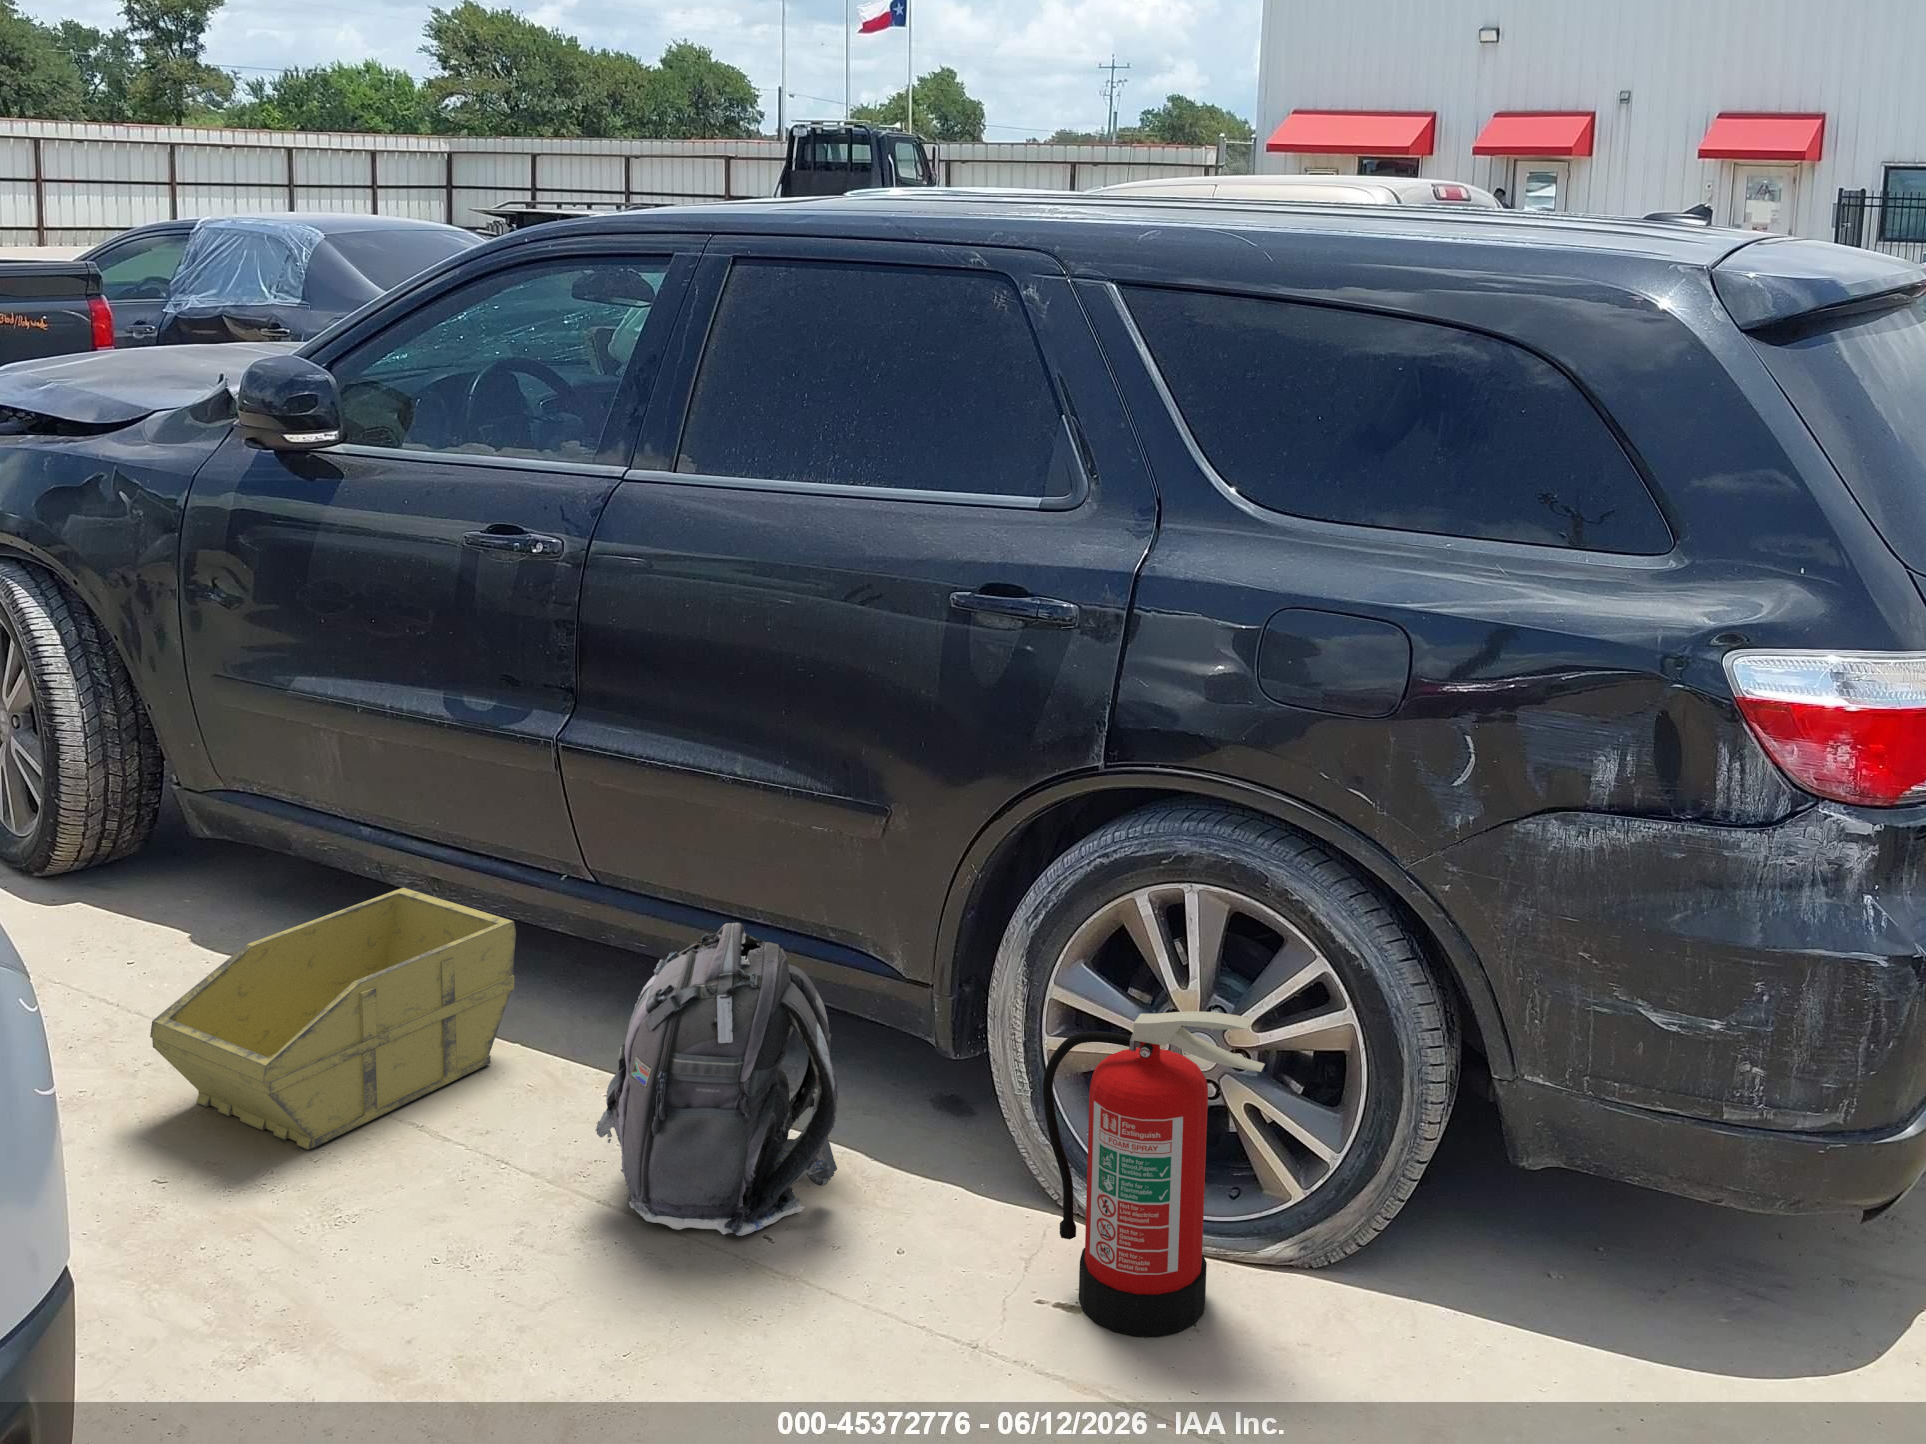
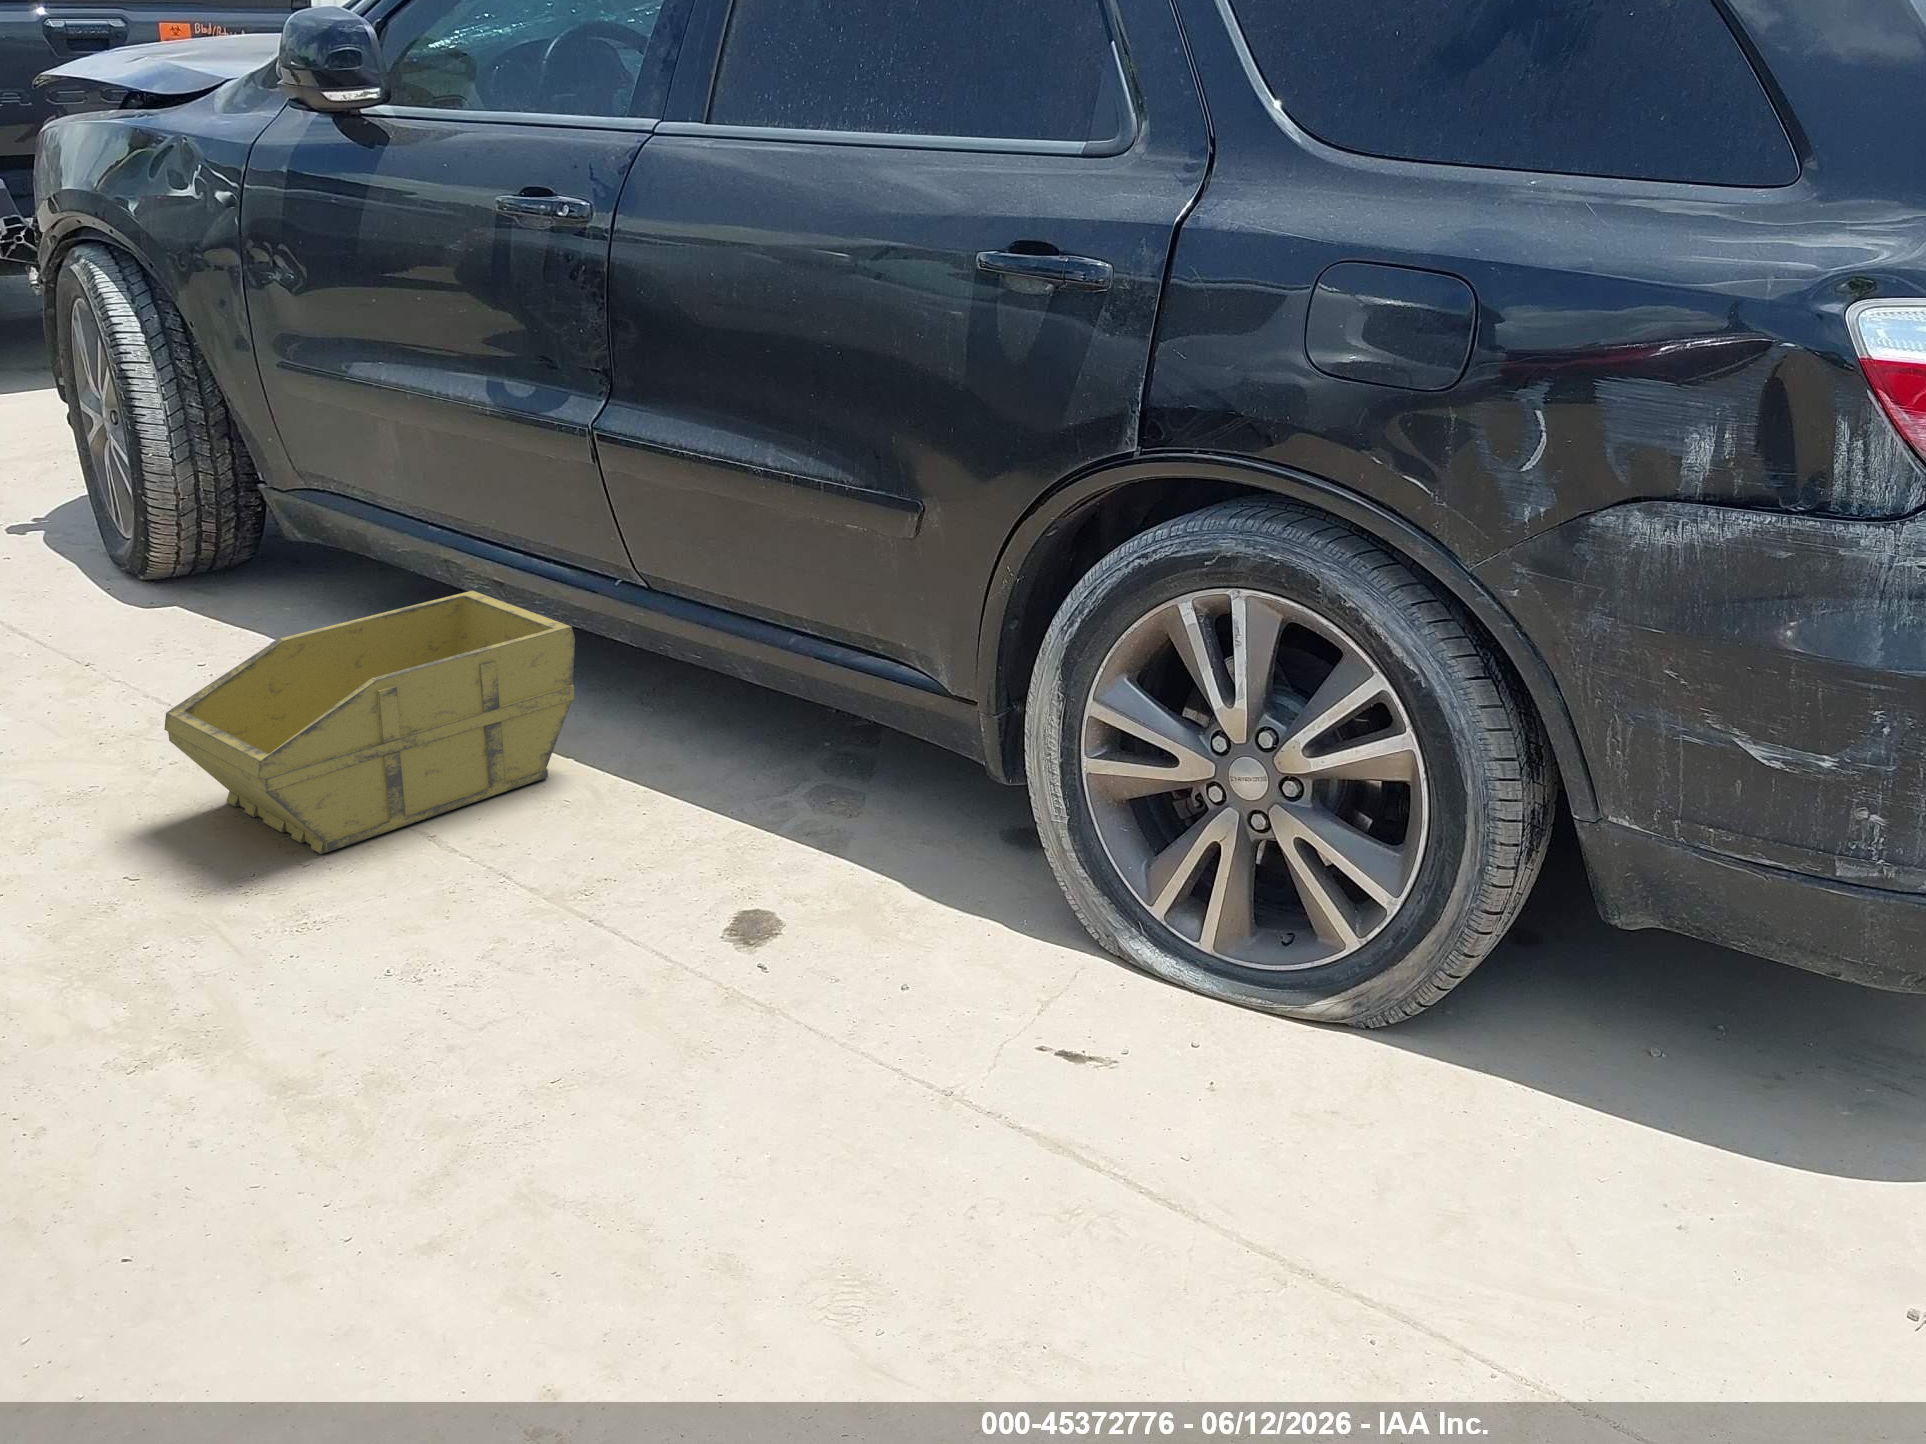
backpack: present [595,923,838,1236] -> none [598,623,869,963]
fire extinguisher: present [1043,1011,1265,1336] -> none [1059,730,1301,1095]

